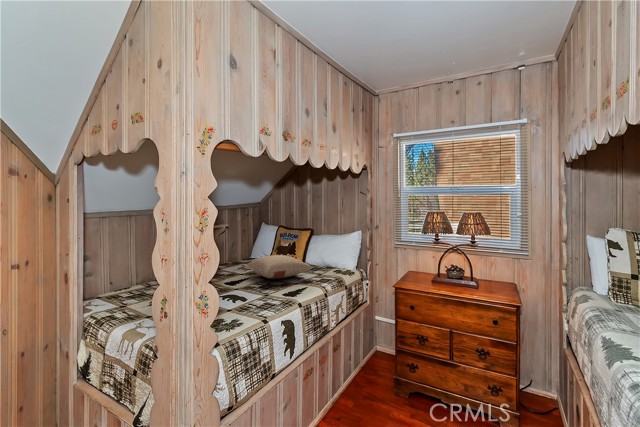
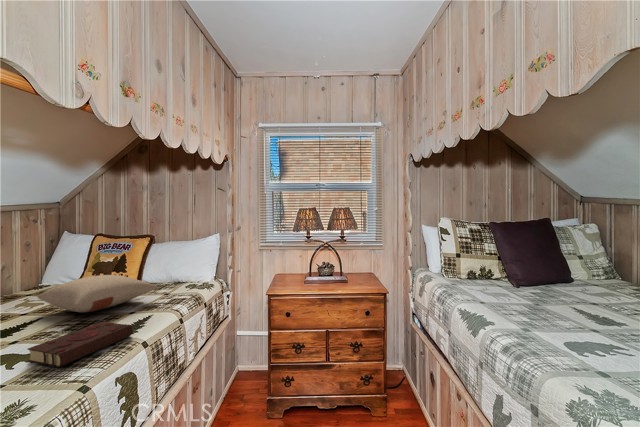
book: none [242,286,295,307] -> present [28,322,132,367]

